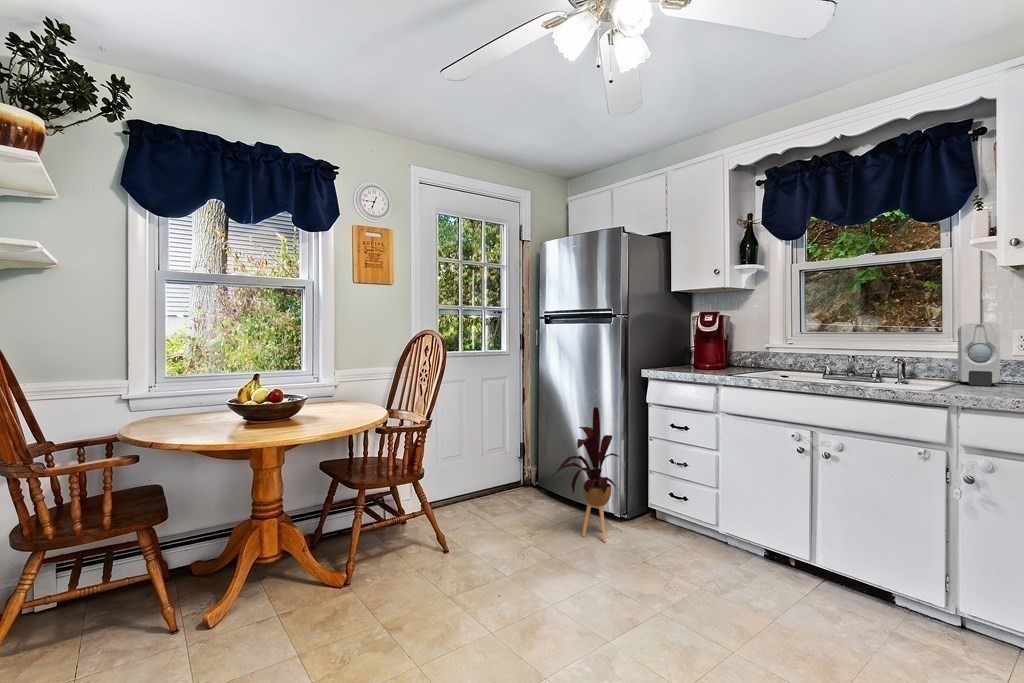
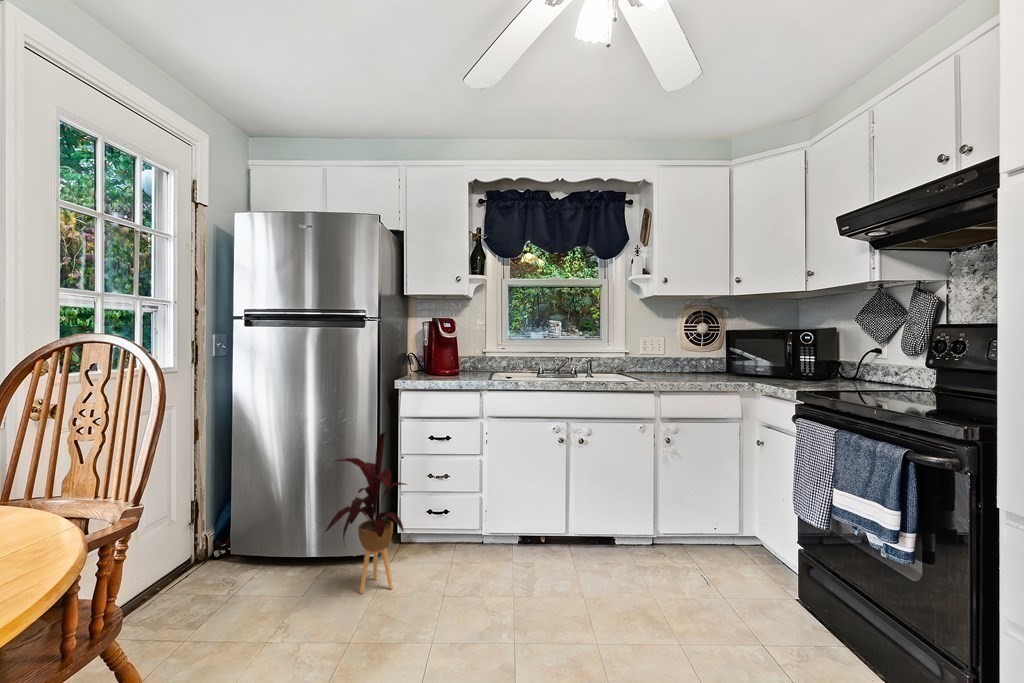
soap dispenser: present [958,323,1000,386] -> none [616,335,647,376]

